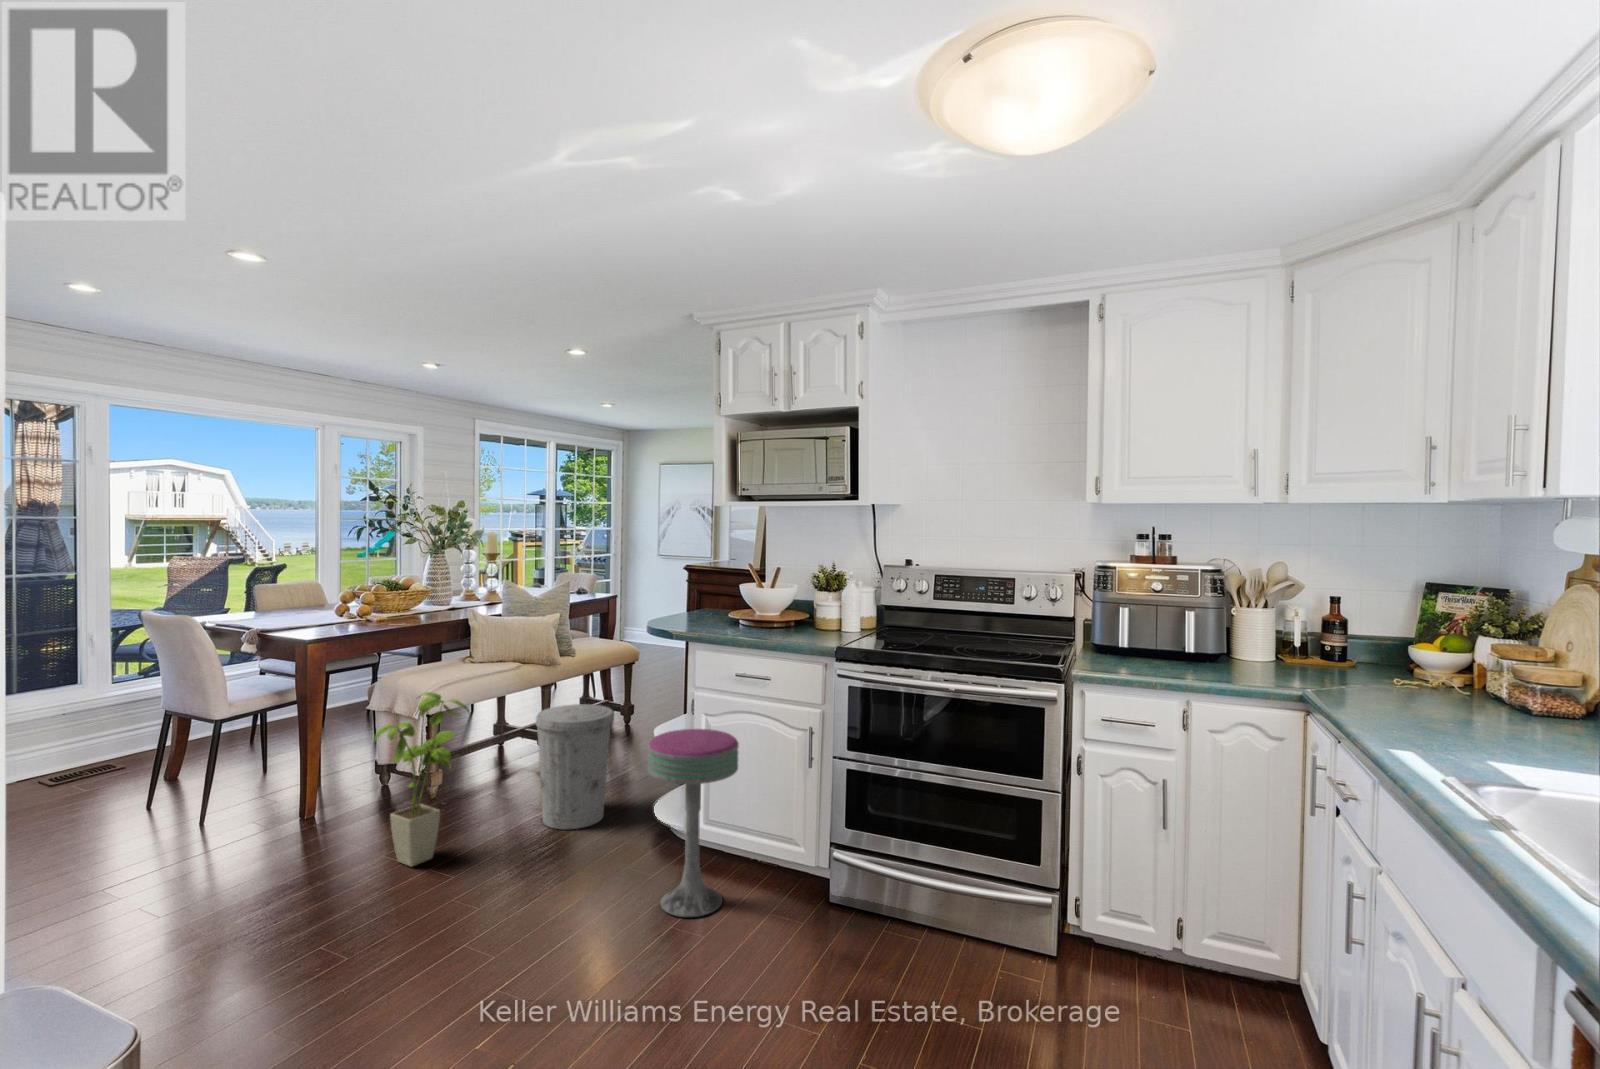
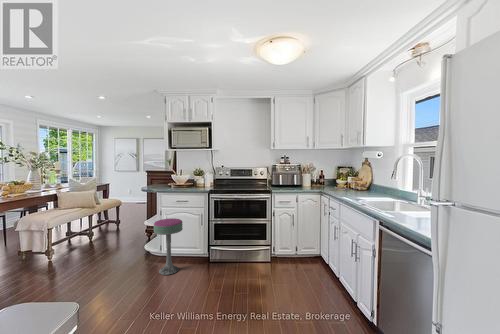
house plant: present [375,692,471,867] -> none [38,219,80,282]
trash can: present [535,704,614,829] -> none [98,218,128,260]

